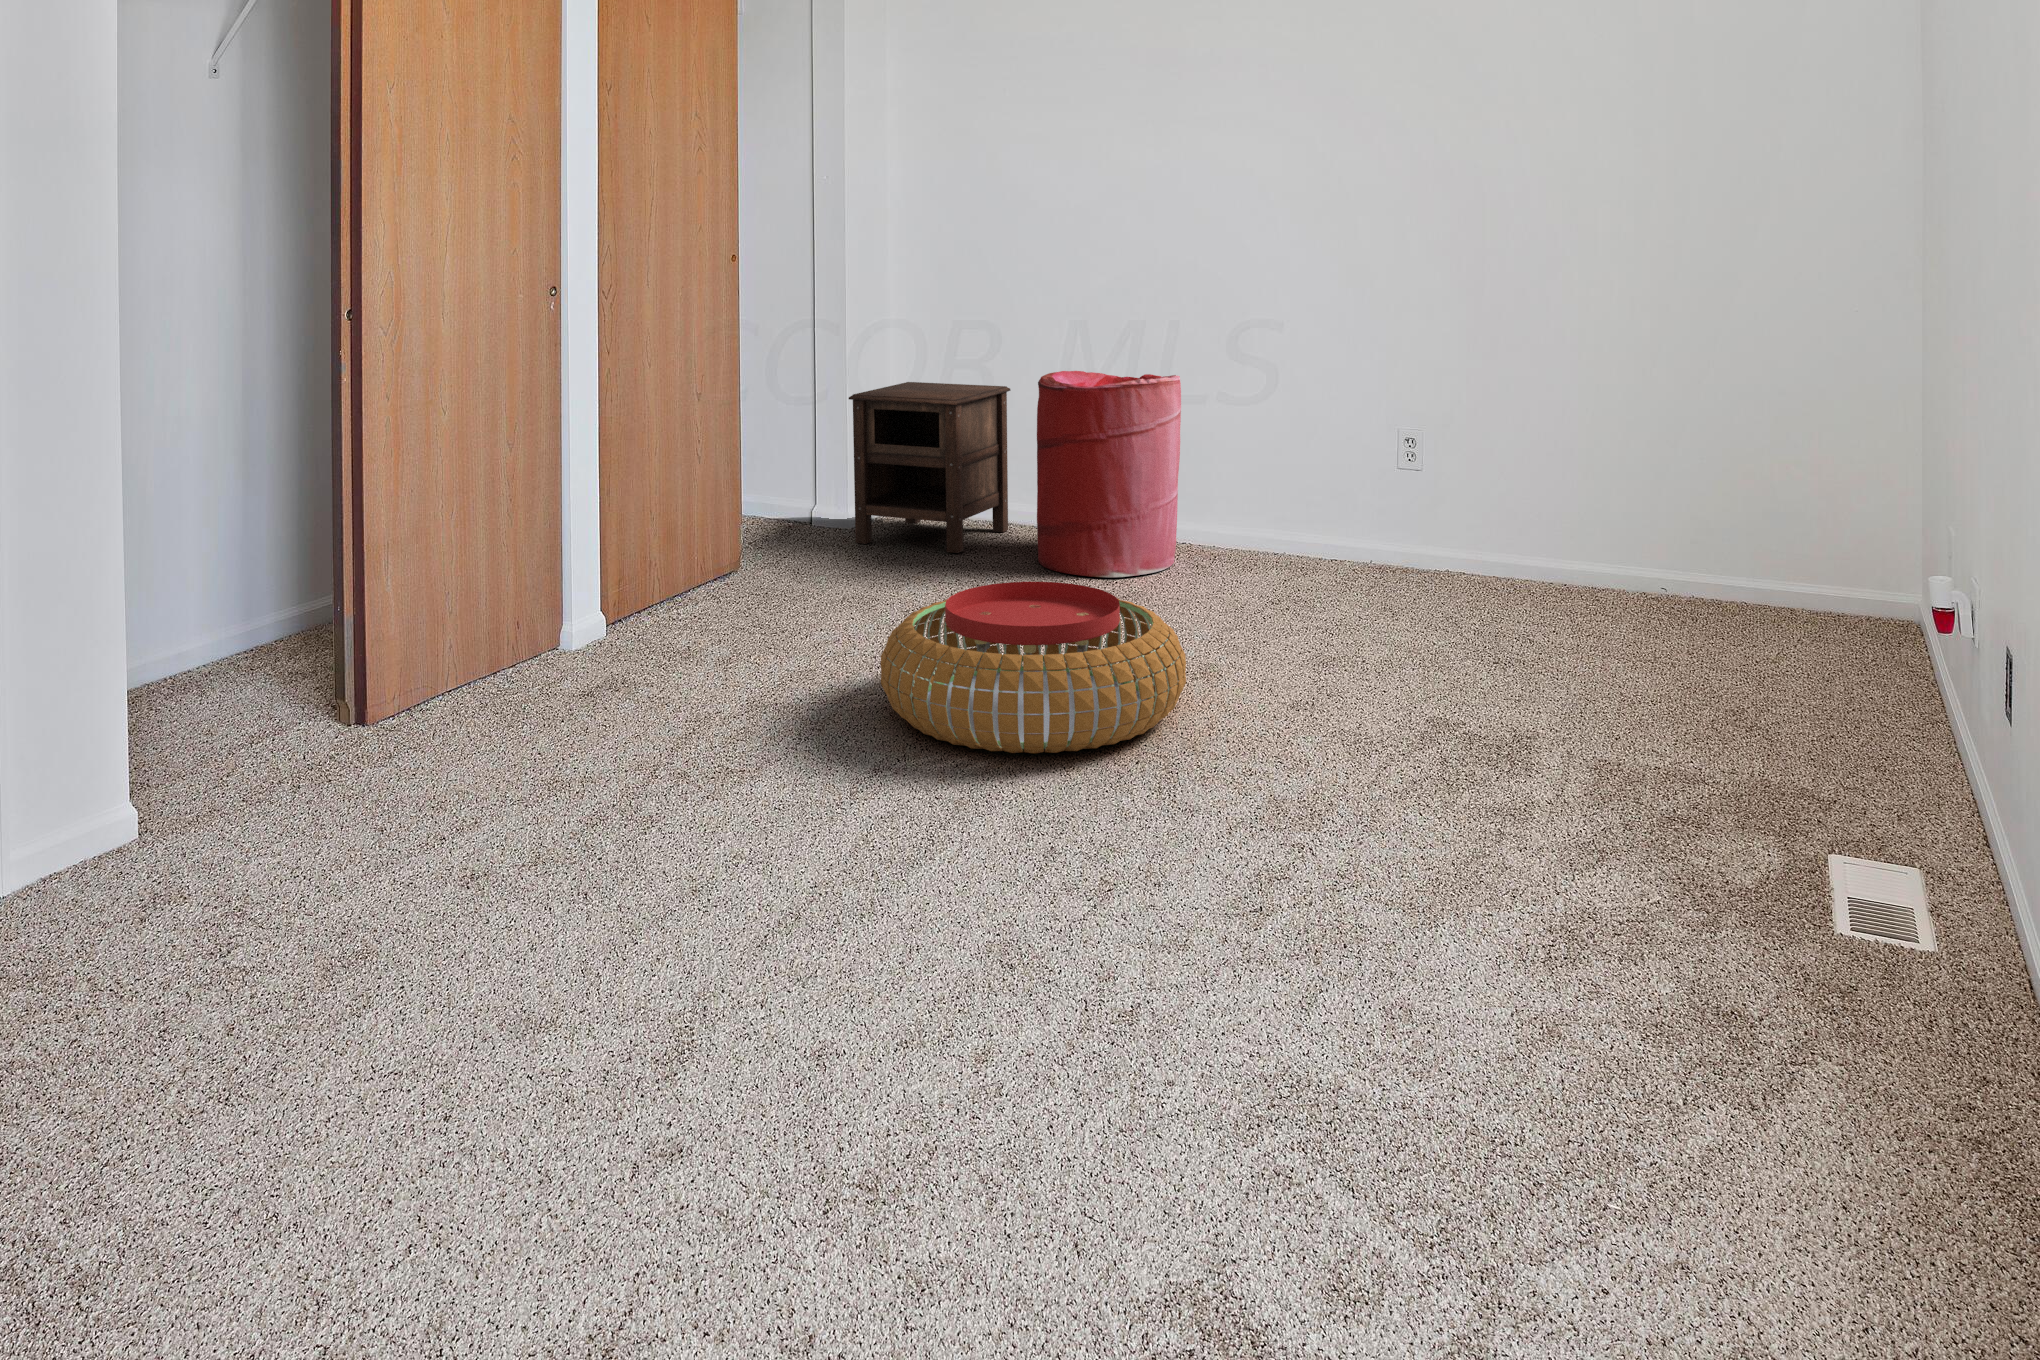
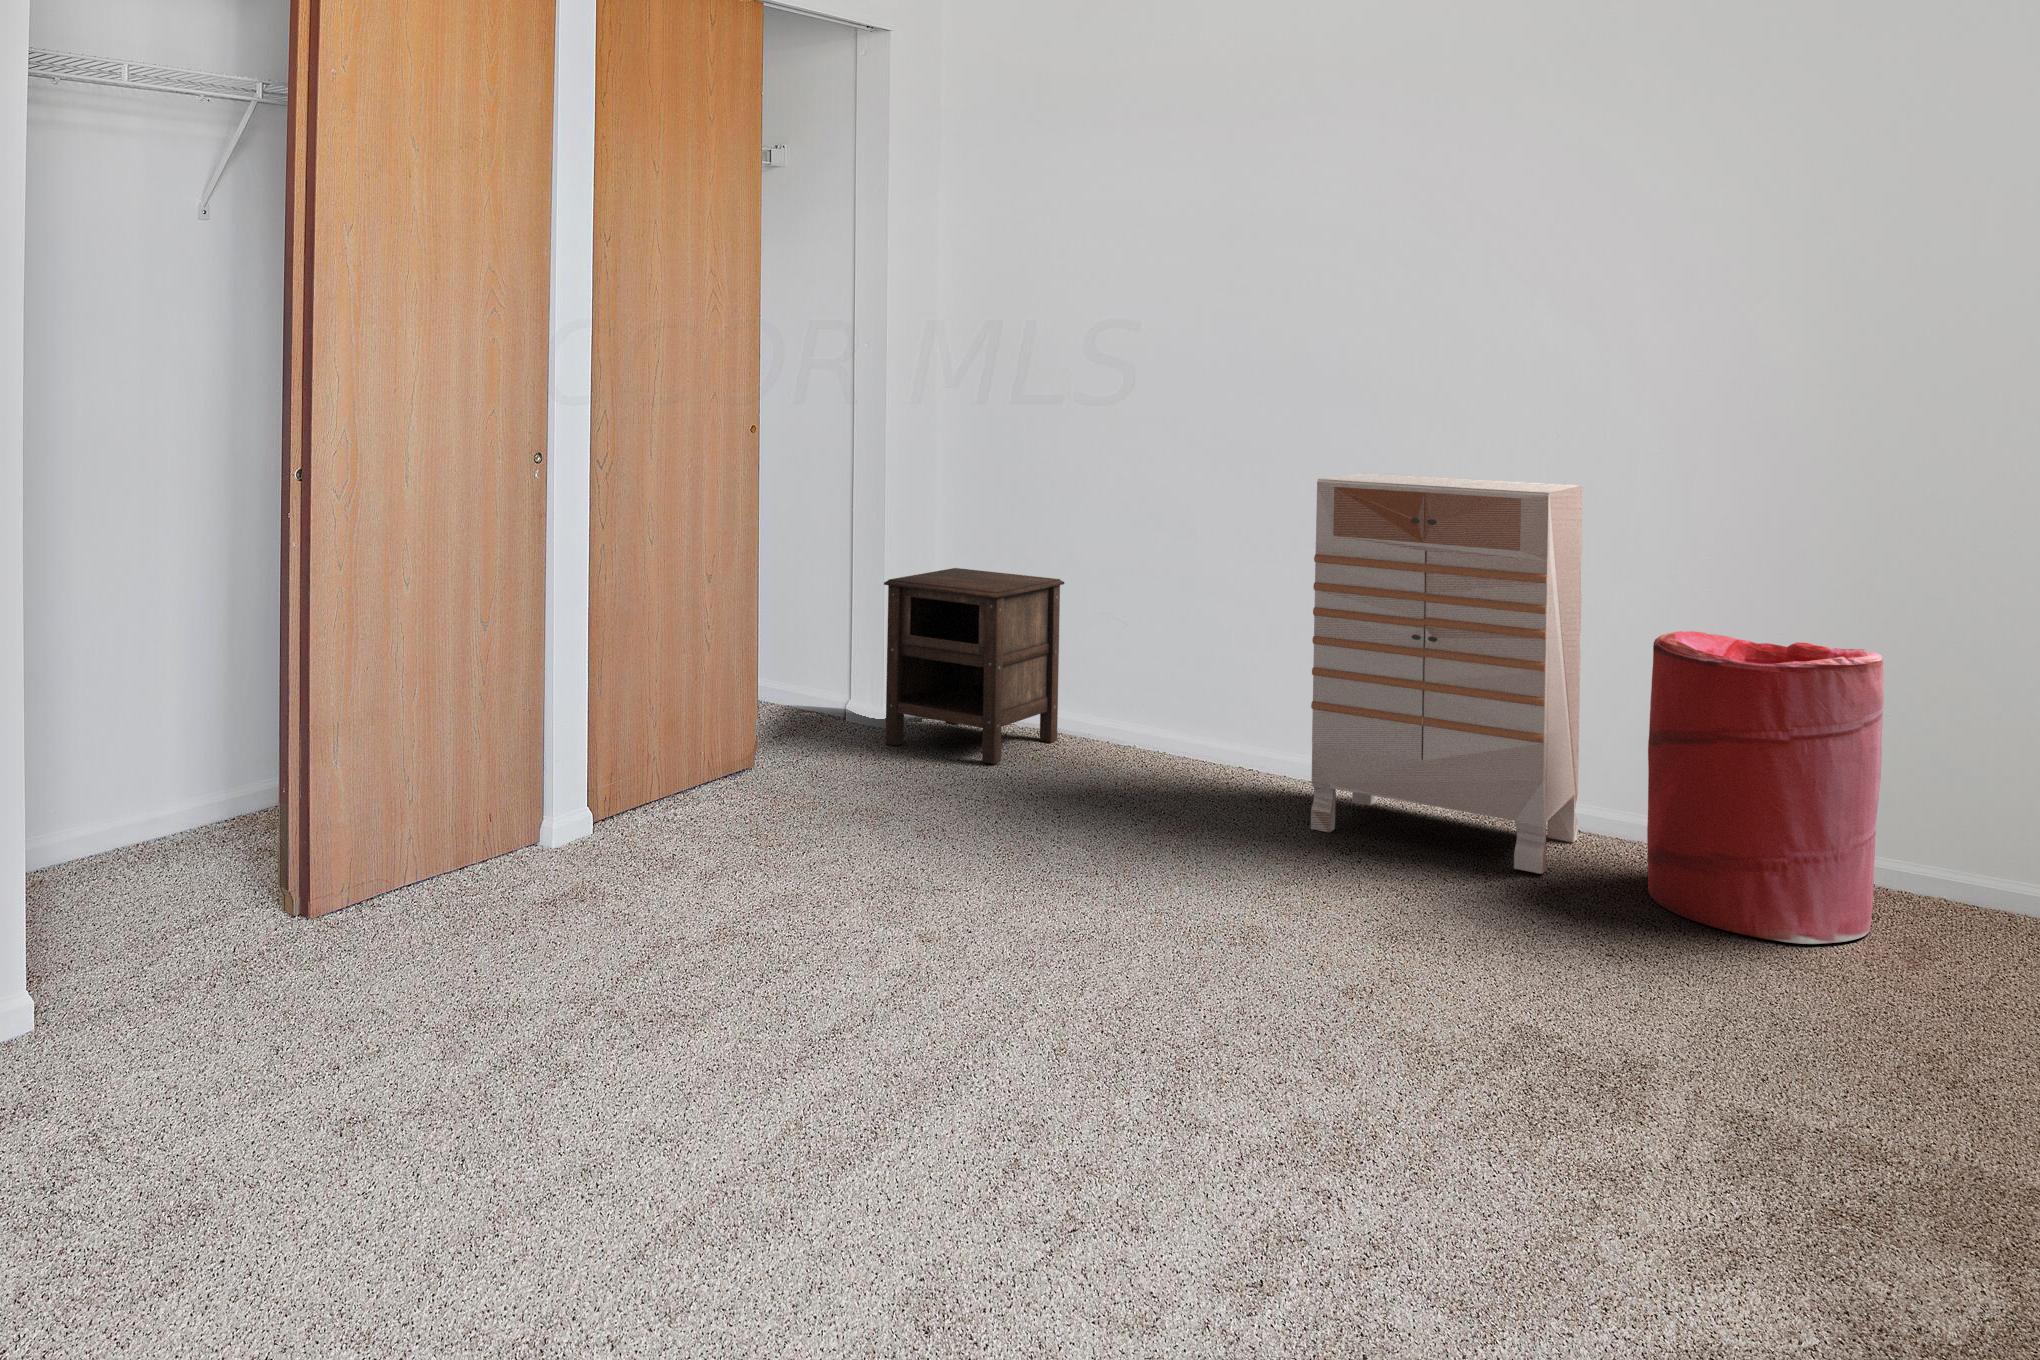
dresser: none [1238,278,1459,605] -> present [1311,473,1583,874]
laundry hamper: present [1037,371,1181,577] -> present [1647,631,1884,944]
pouf: present [881,582,1186,753] -> none [858,814,1218,1031]

